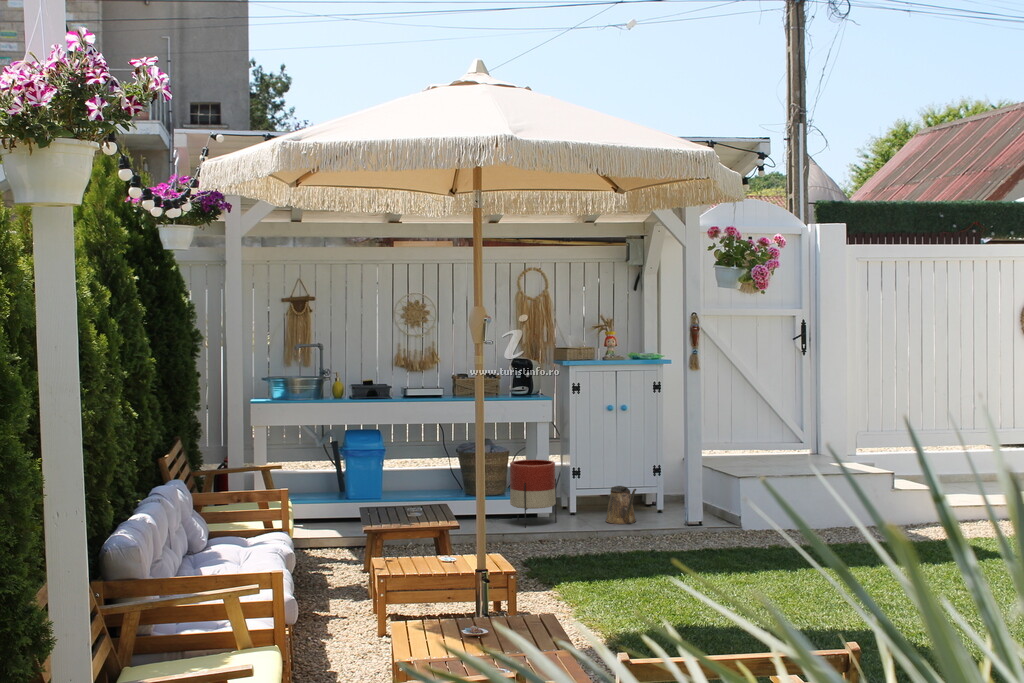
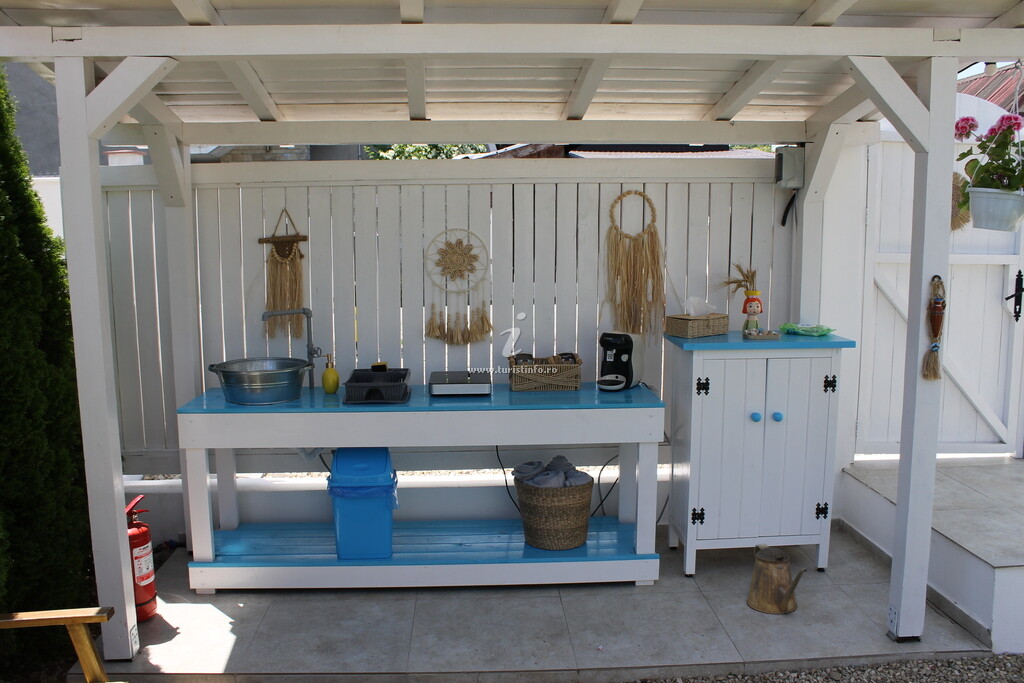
planter: present [510,460,557,528] -> none [593,497,667,617]

